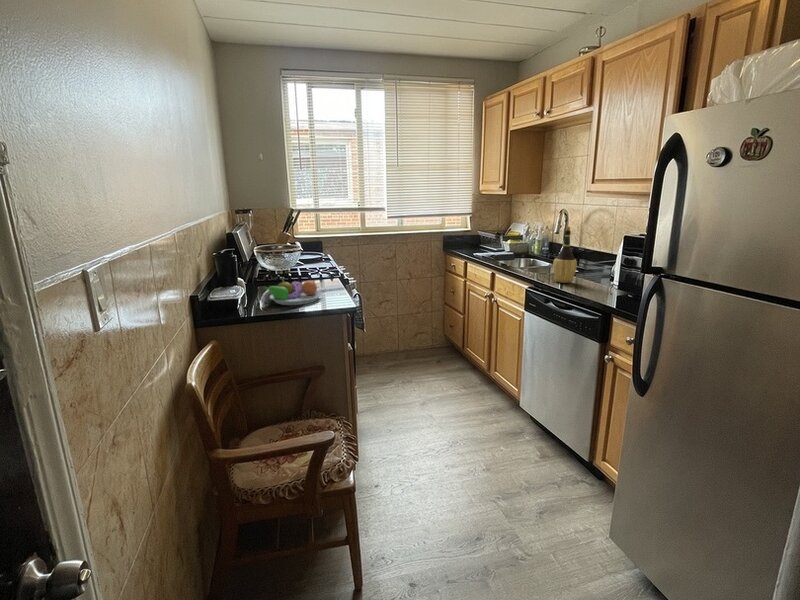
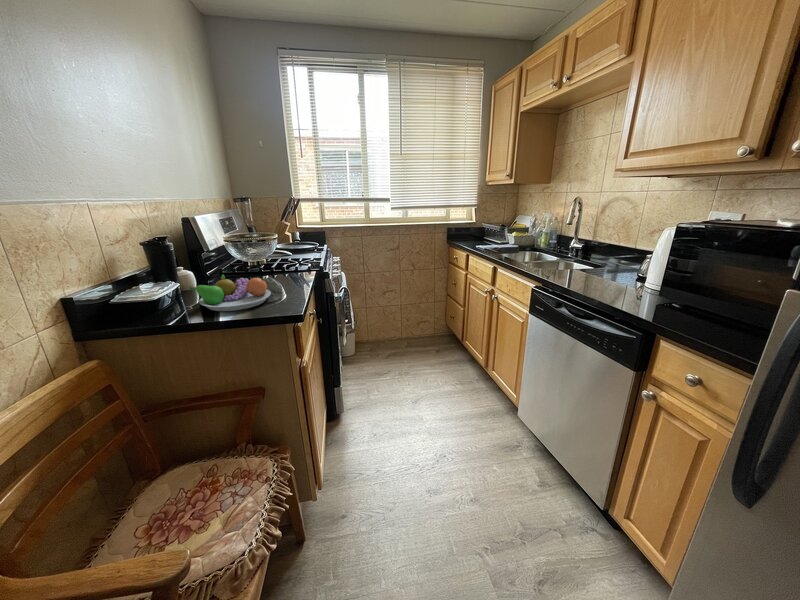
wine bottle: present [553,227,577,283] -> none [568,214,600,284]

